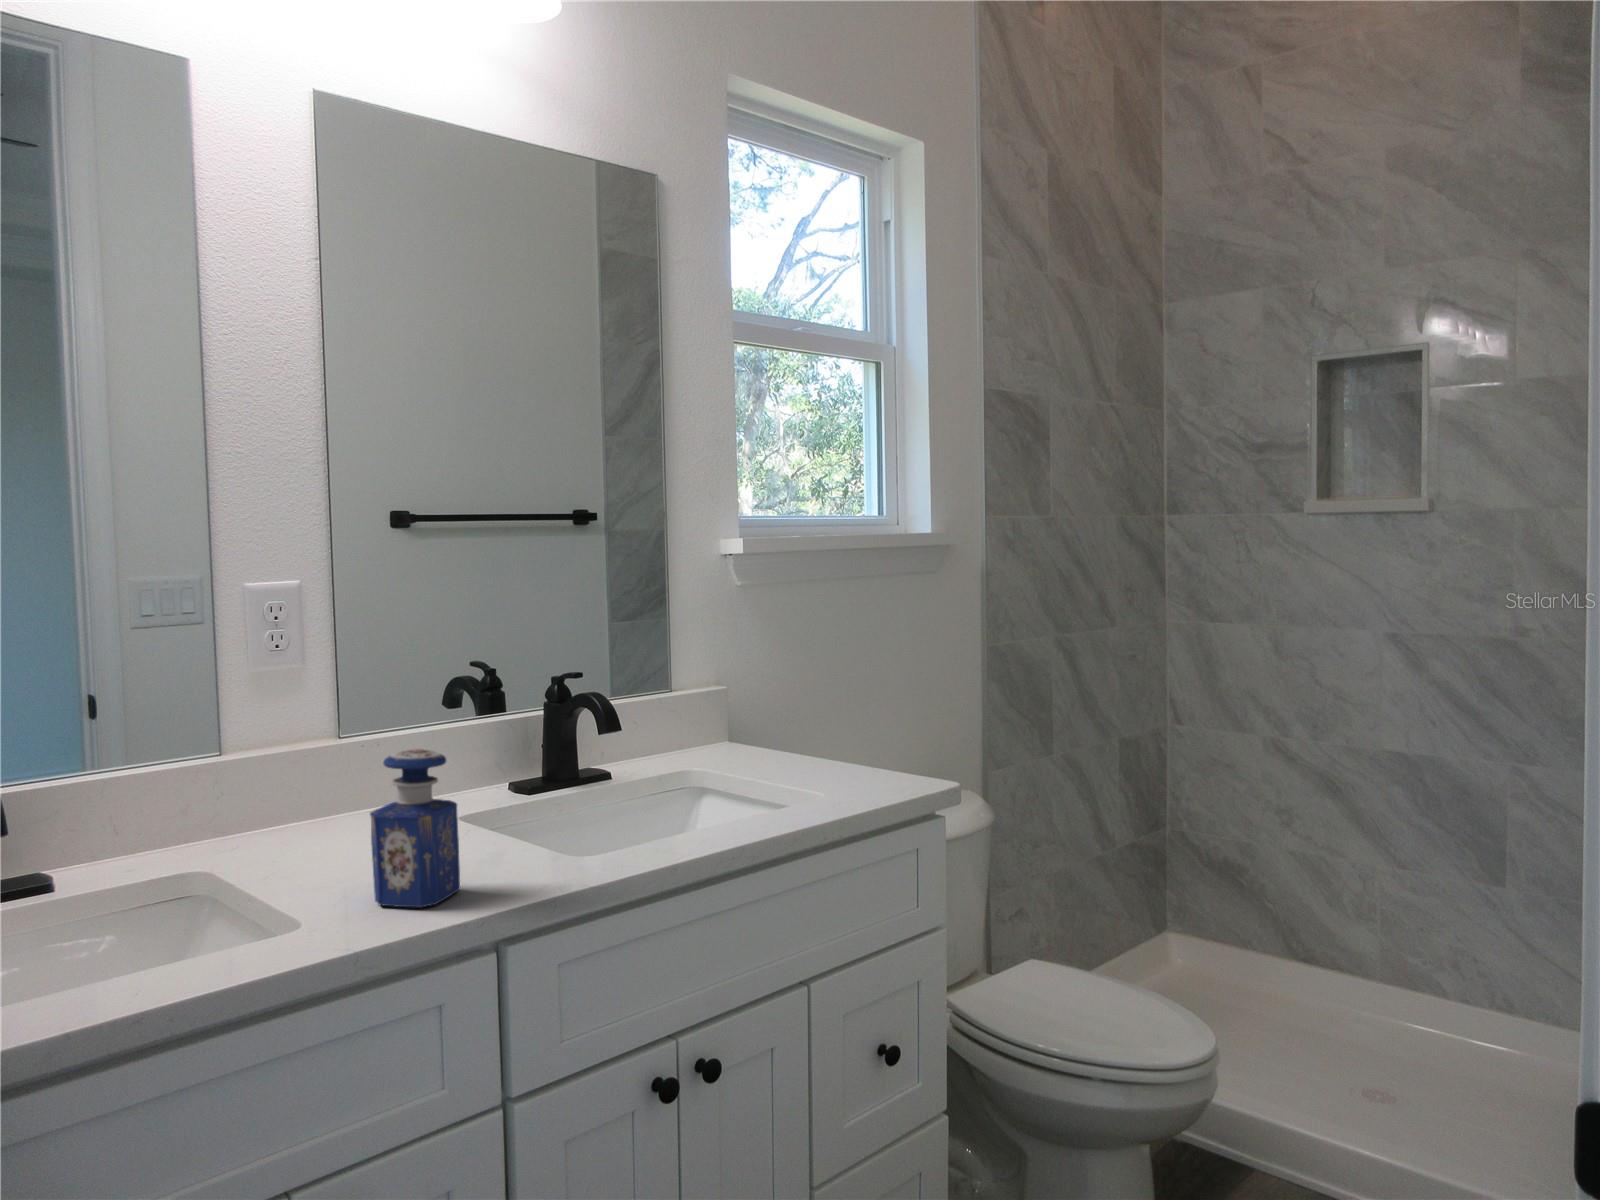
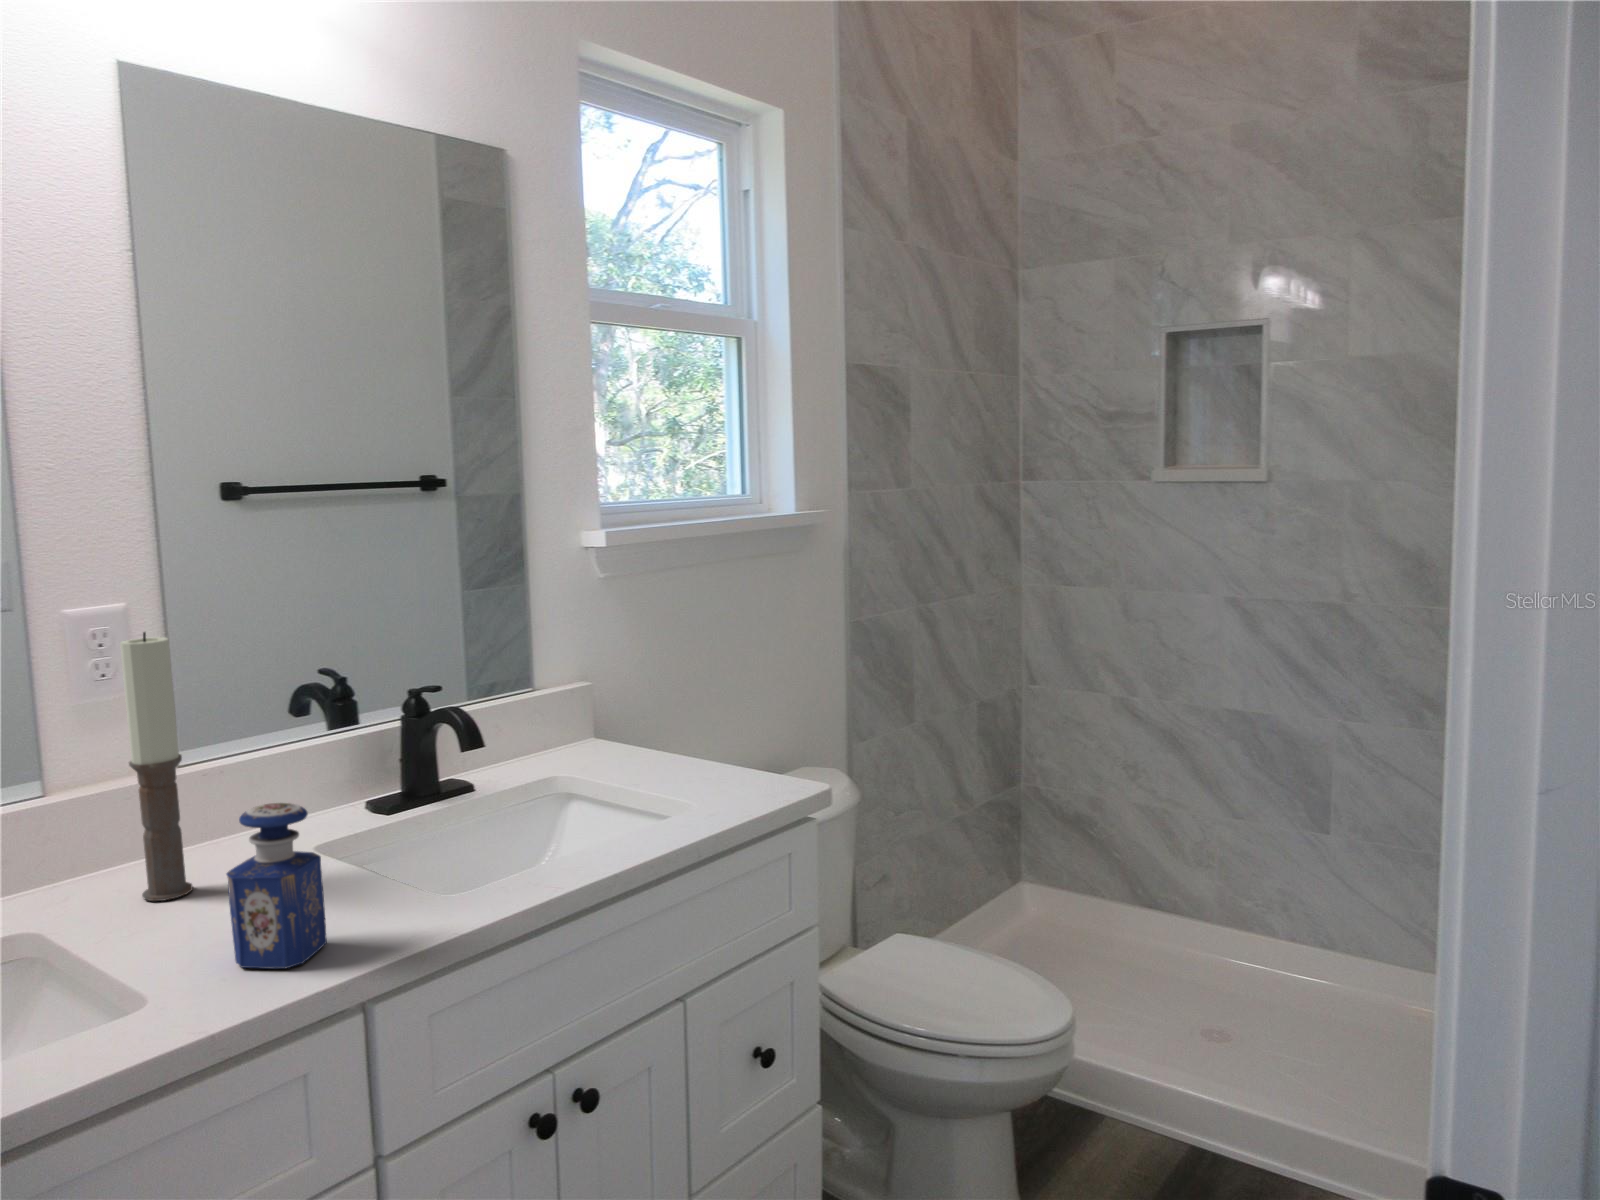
candle: none [289,597,344,852] -> present [120,632,193,901]

